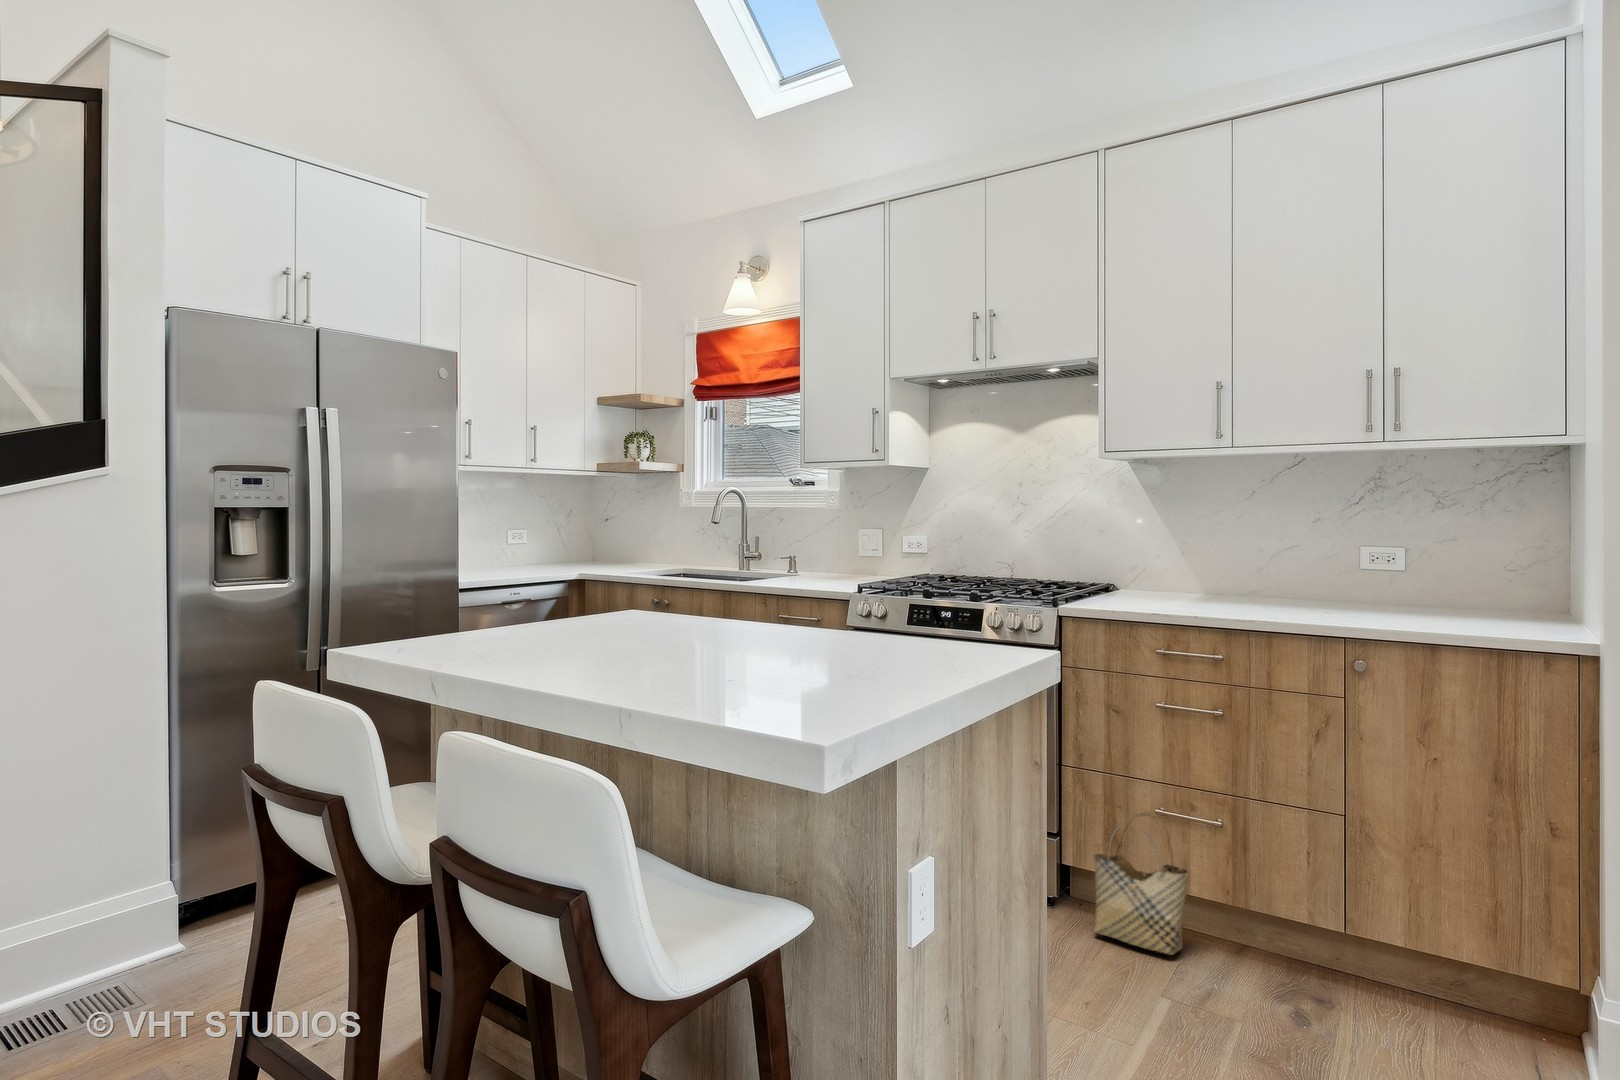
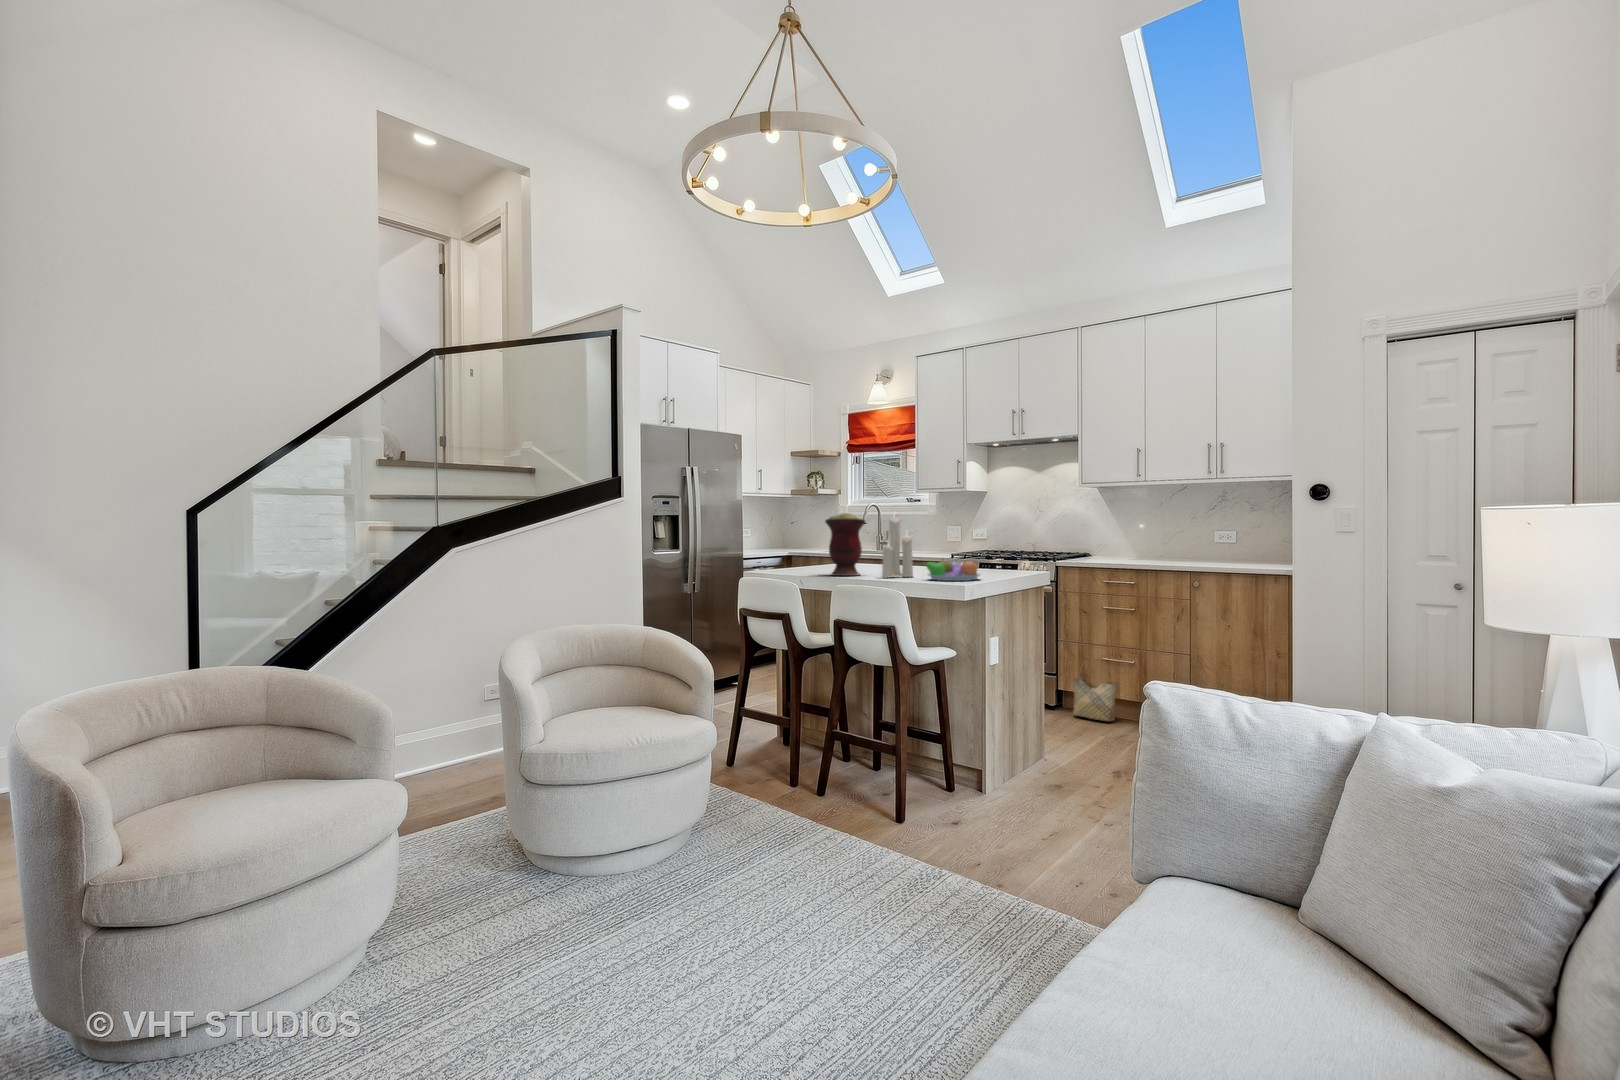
candle: none [590,479,690,690] -> present [882,518,913,577]
vase: none [467,498,584,675] -> present [825,513,865,576]
fruit bowl: none [688,635,876,725] -> present [921,559,980,581]

